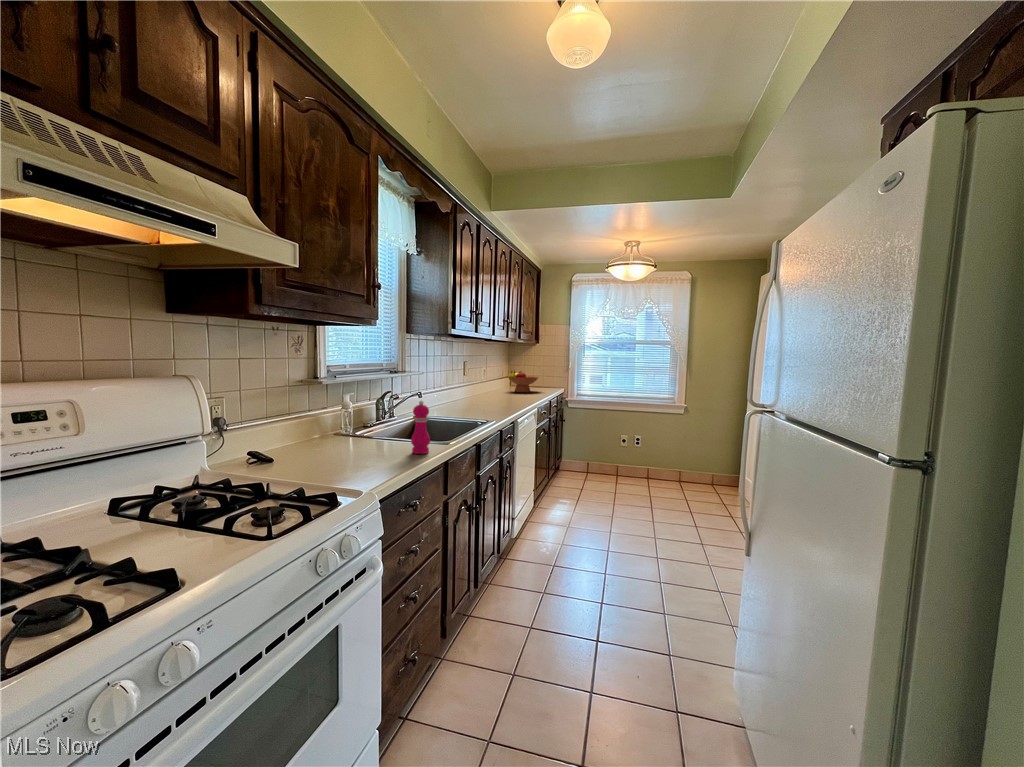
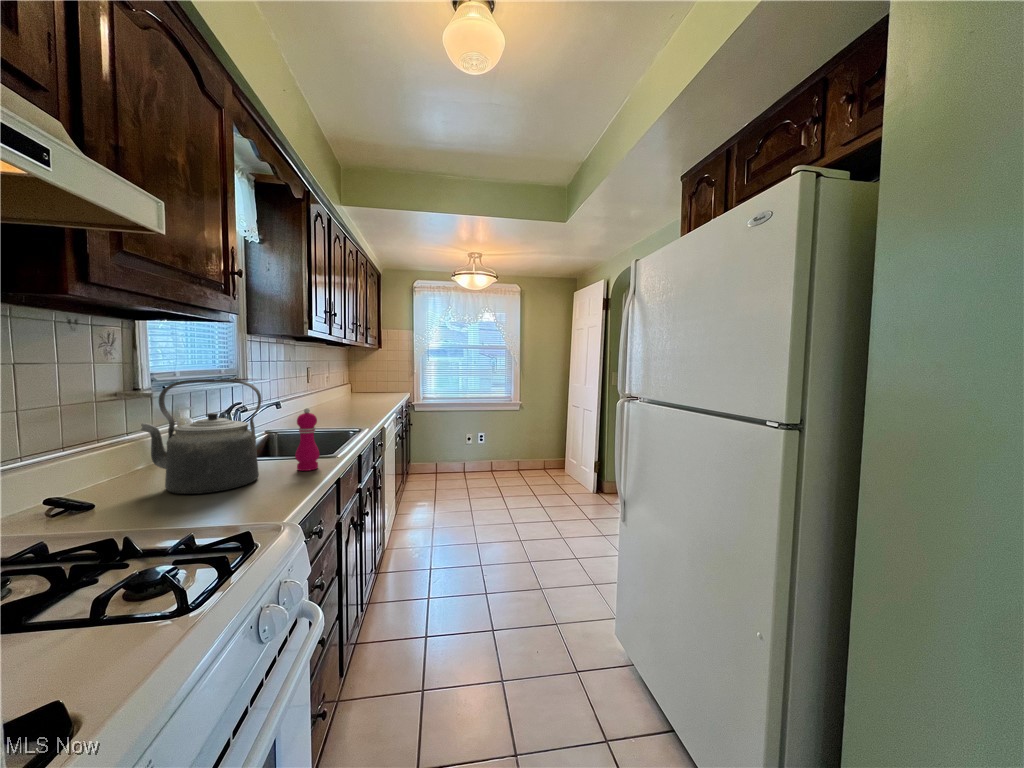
fruit bowl: present [508,371,539,392] -> none [352,377,388,400]
kettle: none [306,373,384,462] -> present [141,379,261,494]

